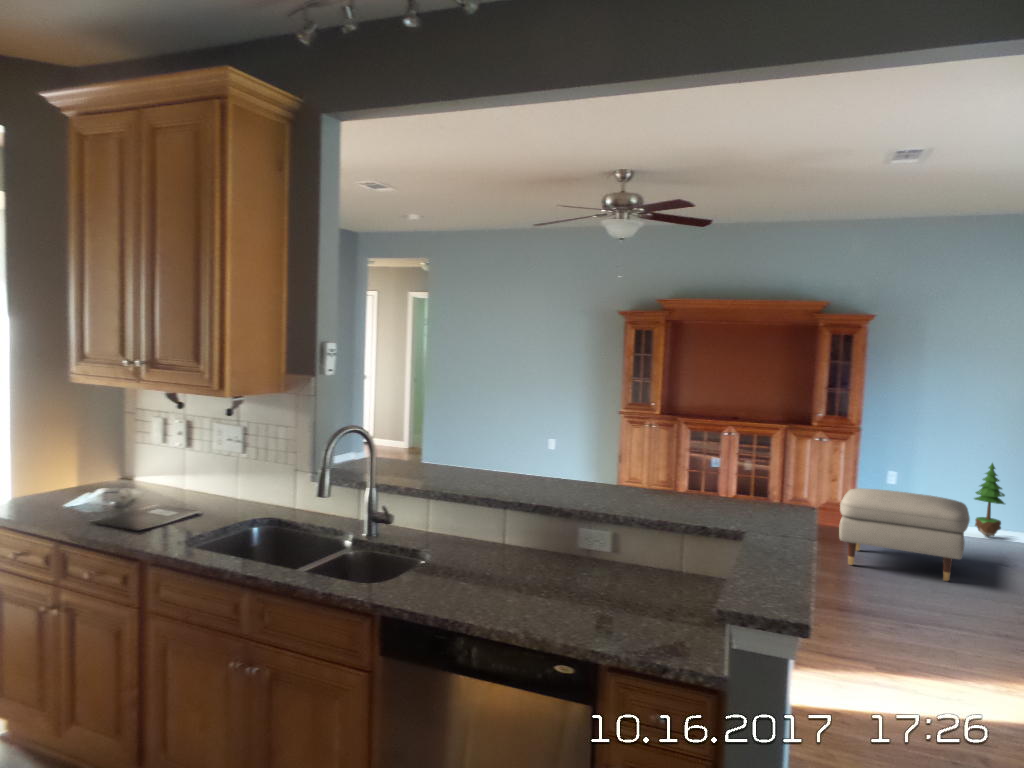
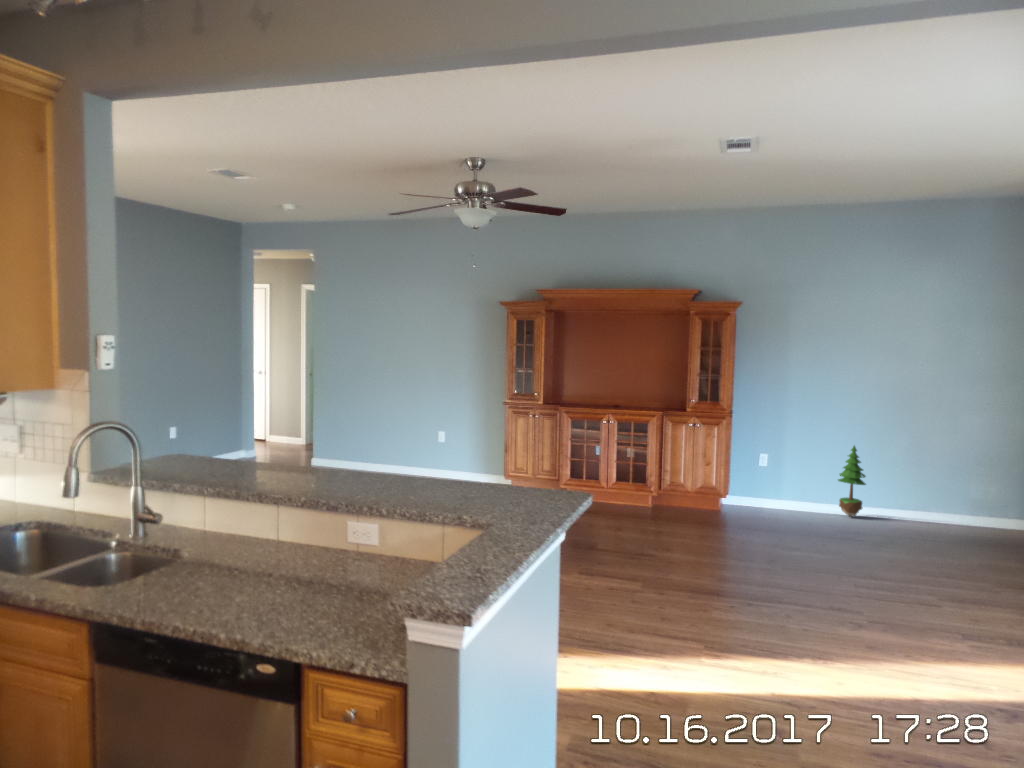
ottoman: present [839,488,970,581] -> none [697,474,820,565]

